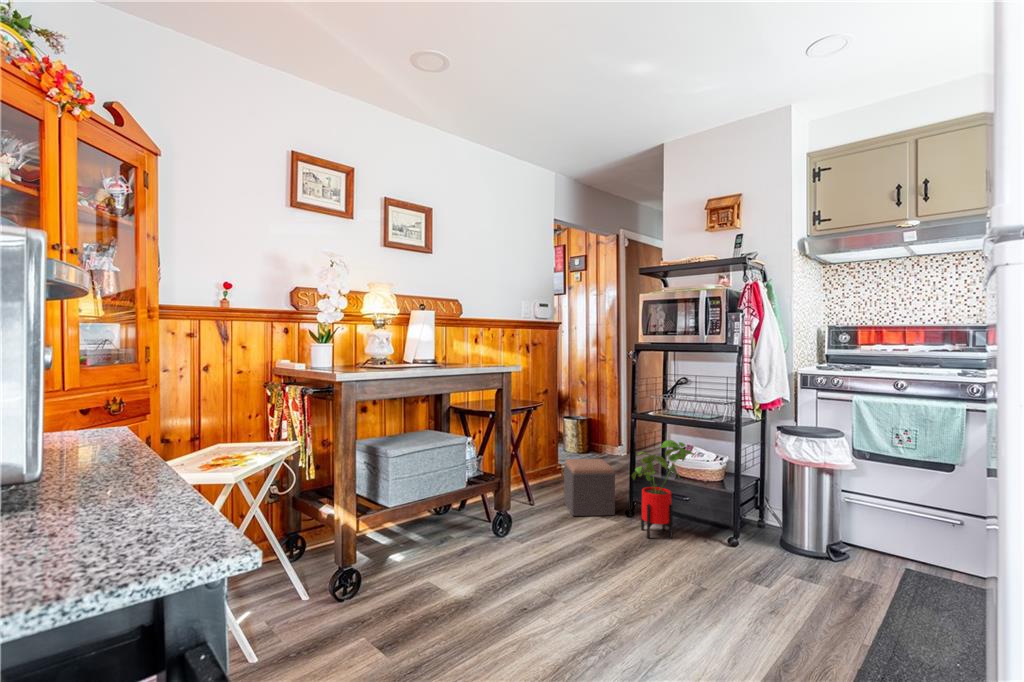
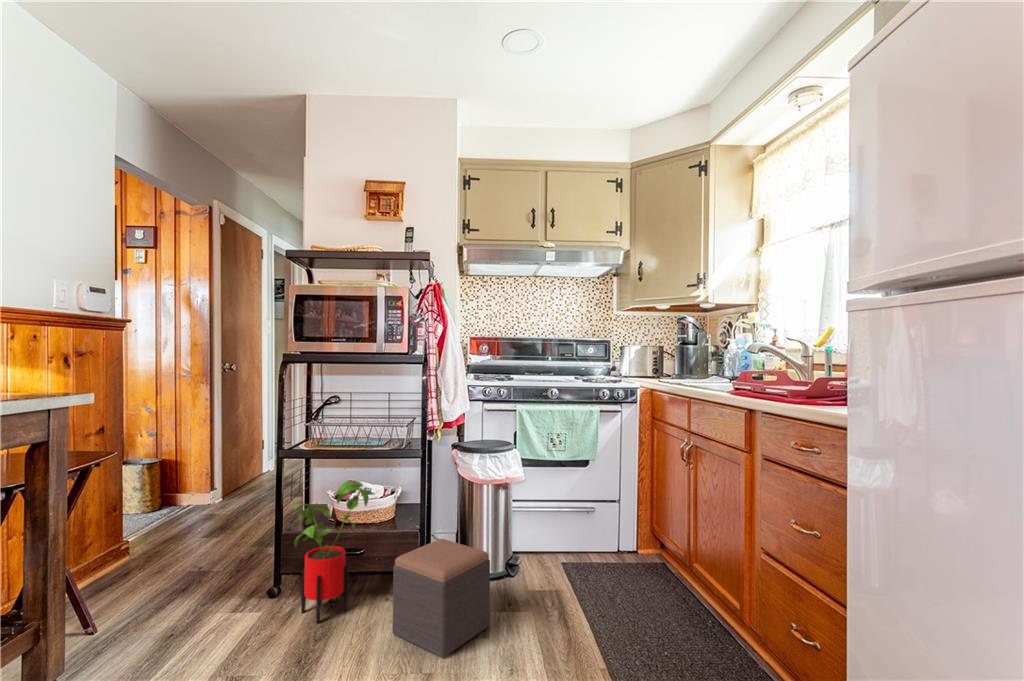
footstool: present [564,459,615,516] -> present [393,539,490,658]

